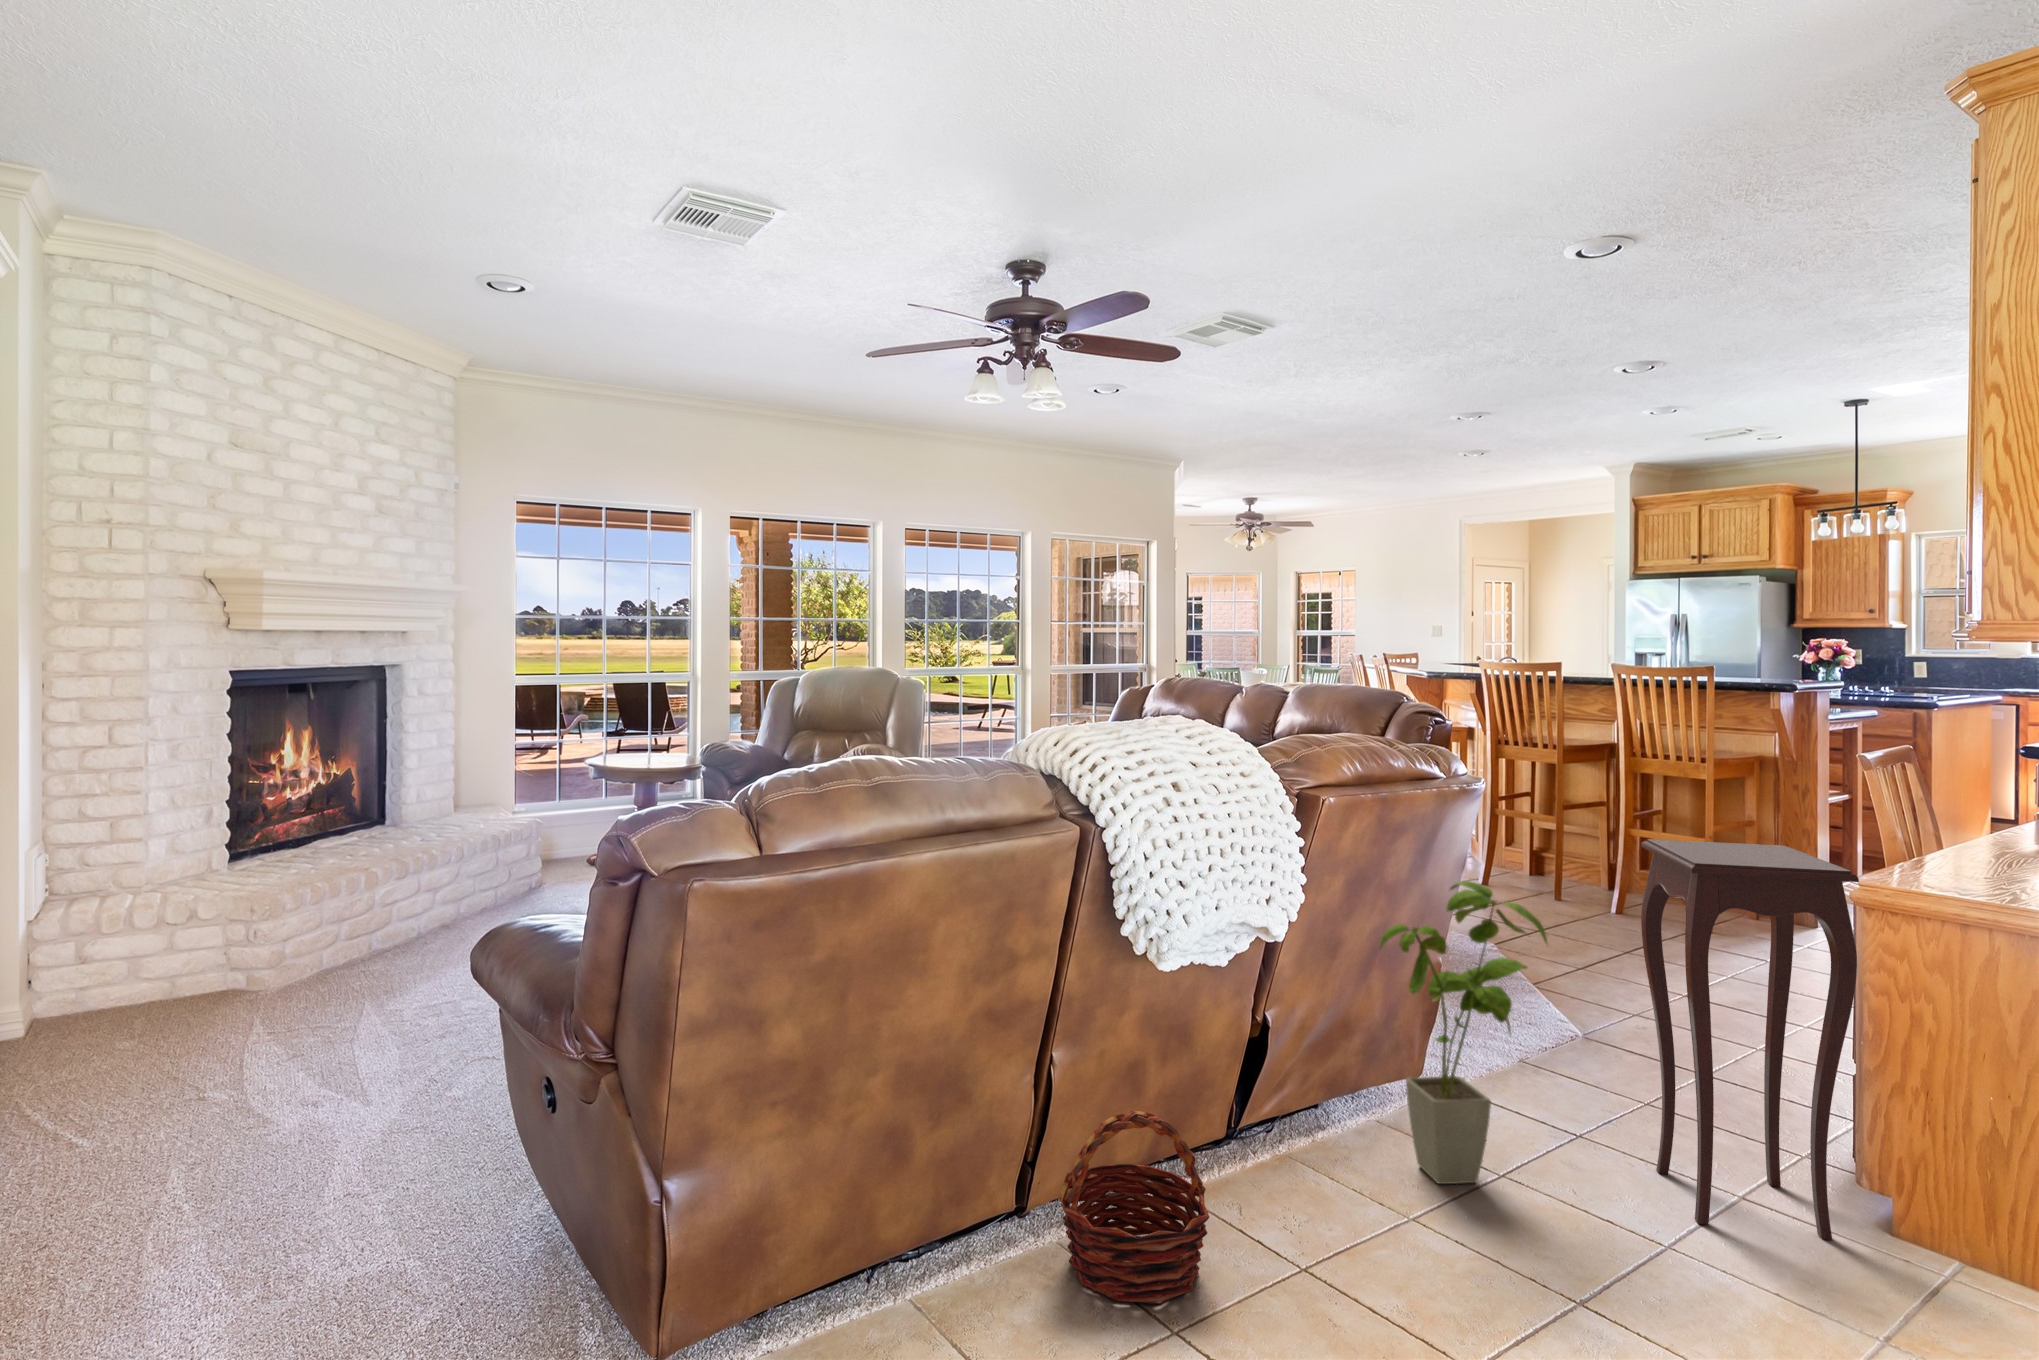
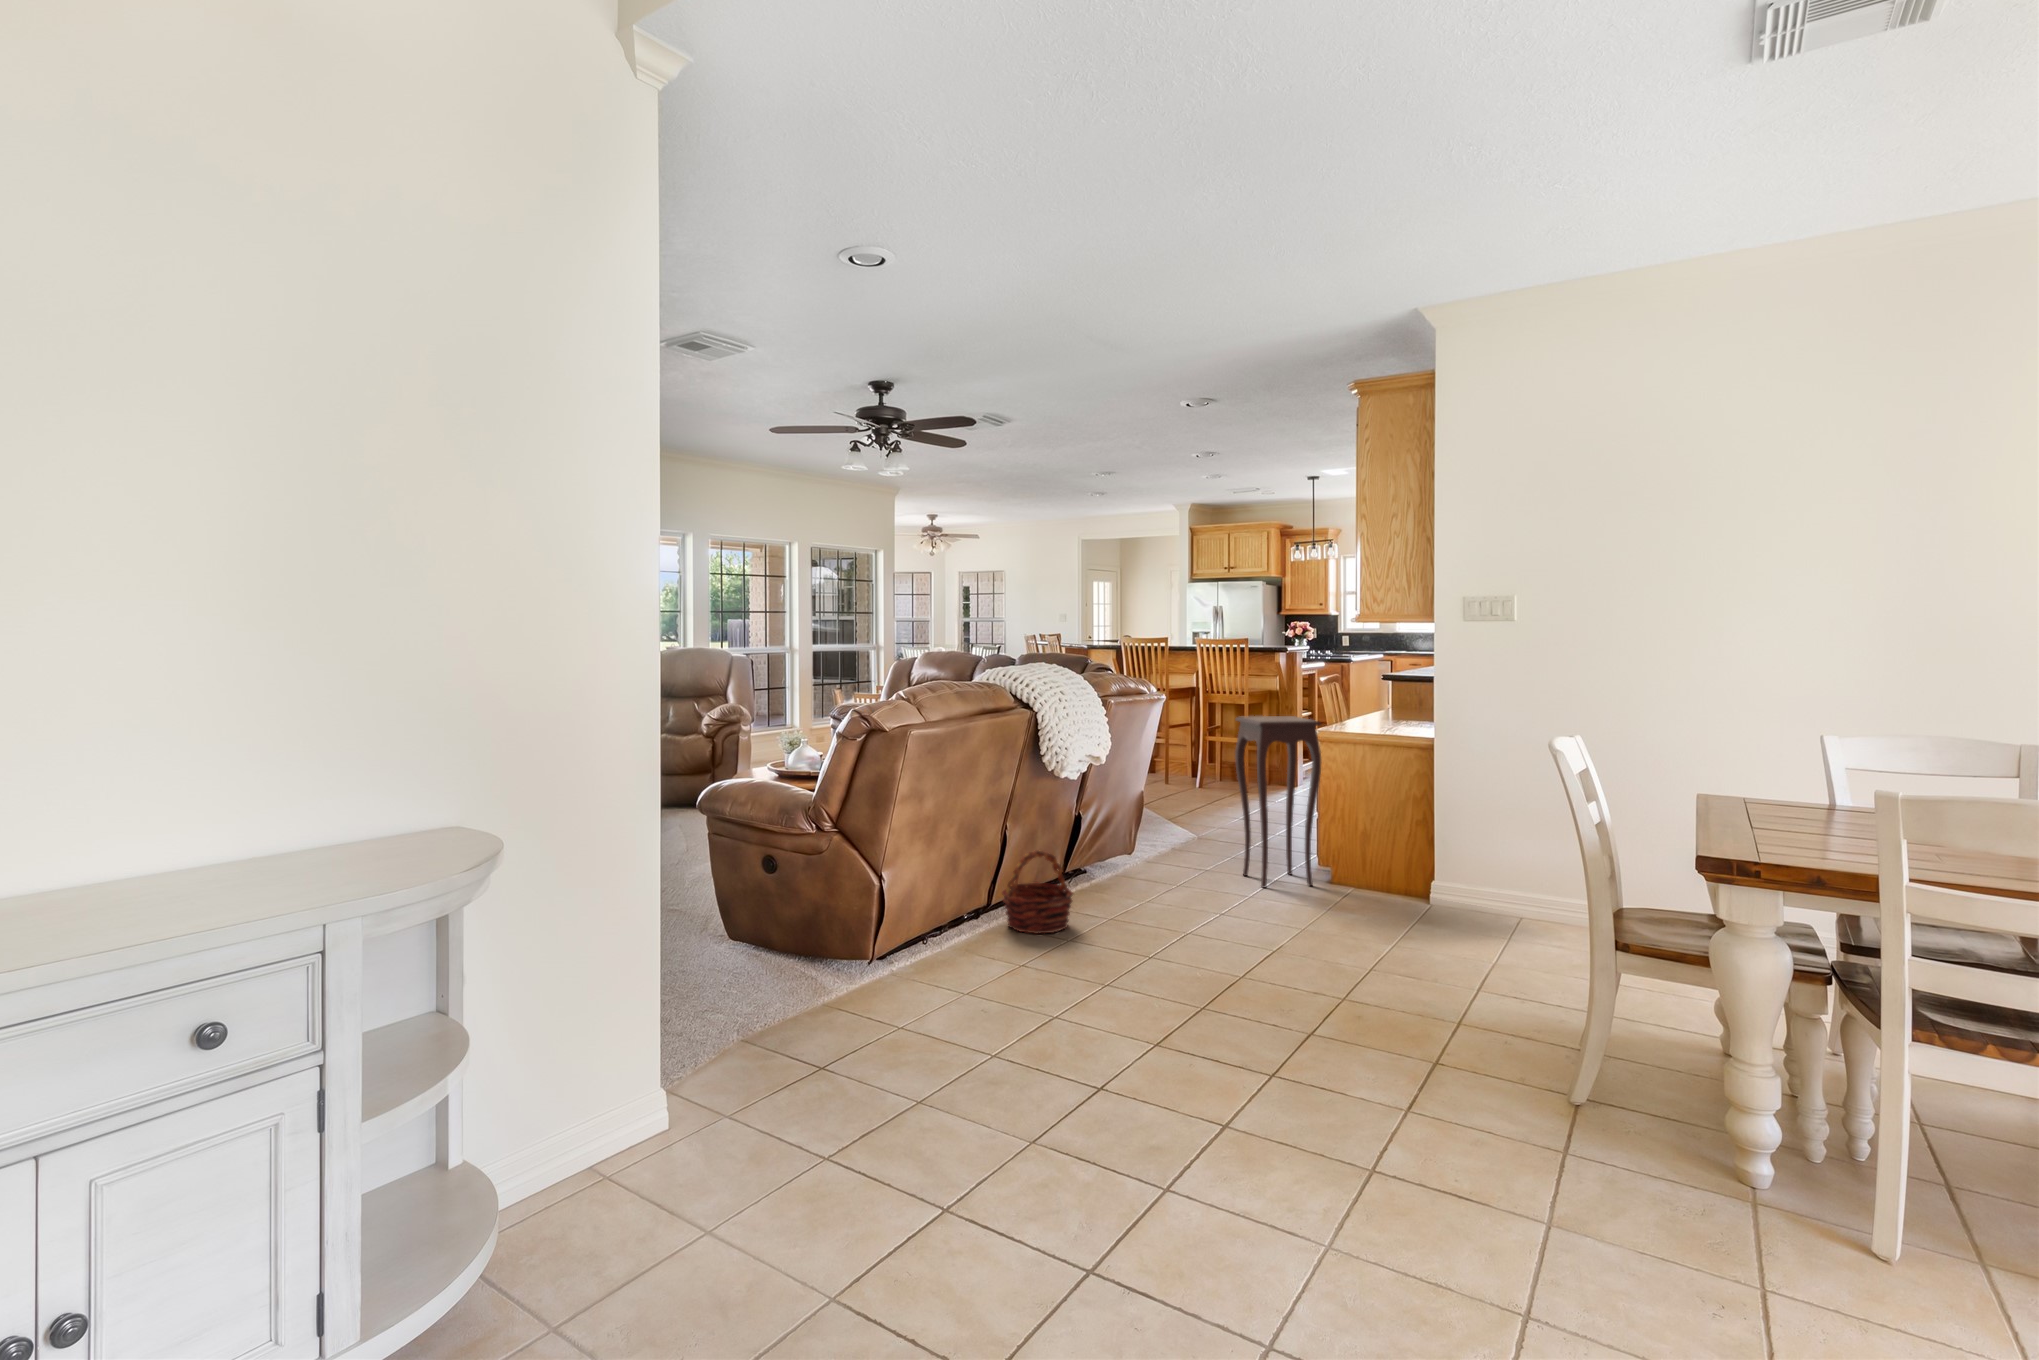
house plant: present [1380,881,1547,1184] -> none [1124,740,1203,889]

